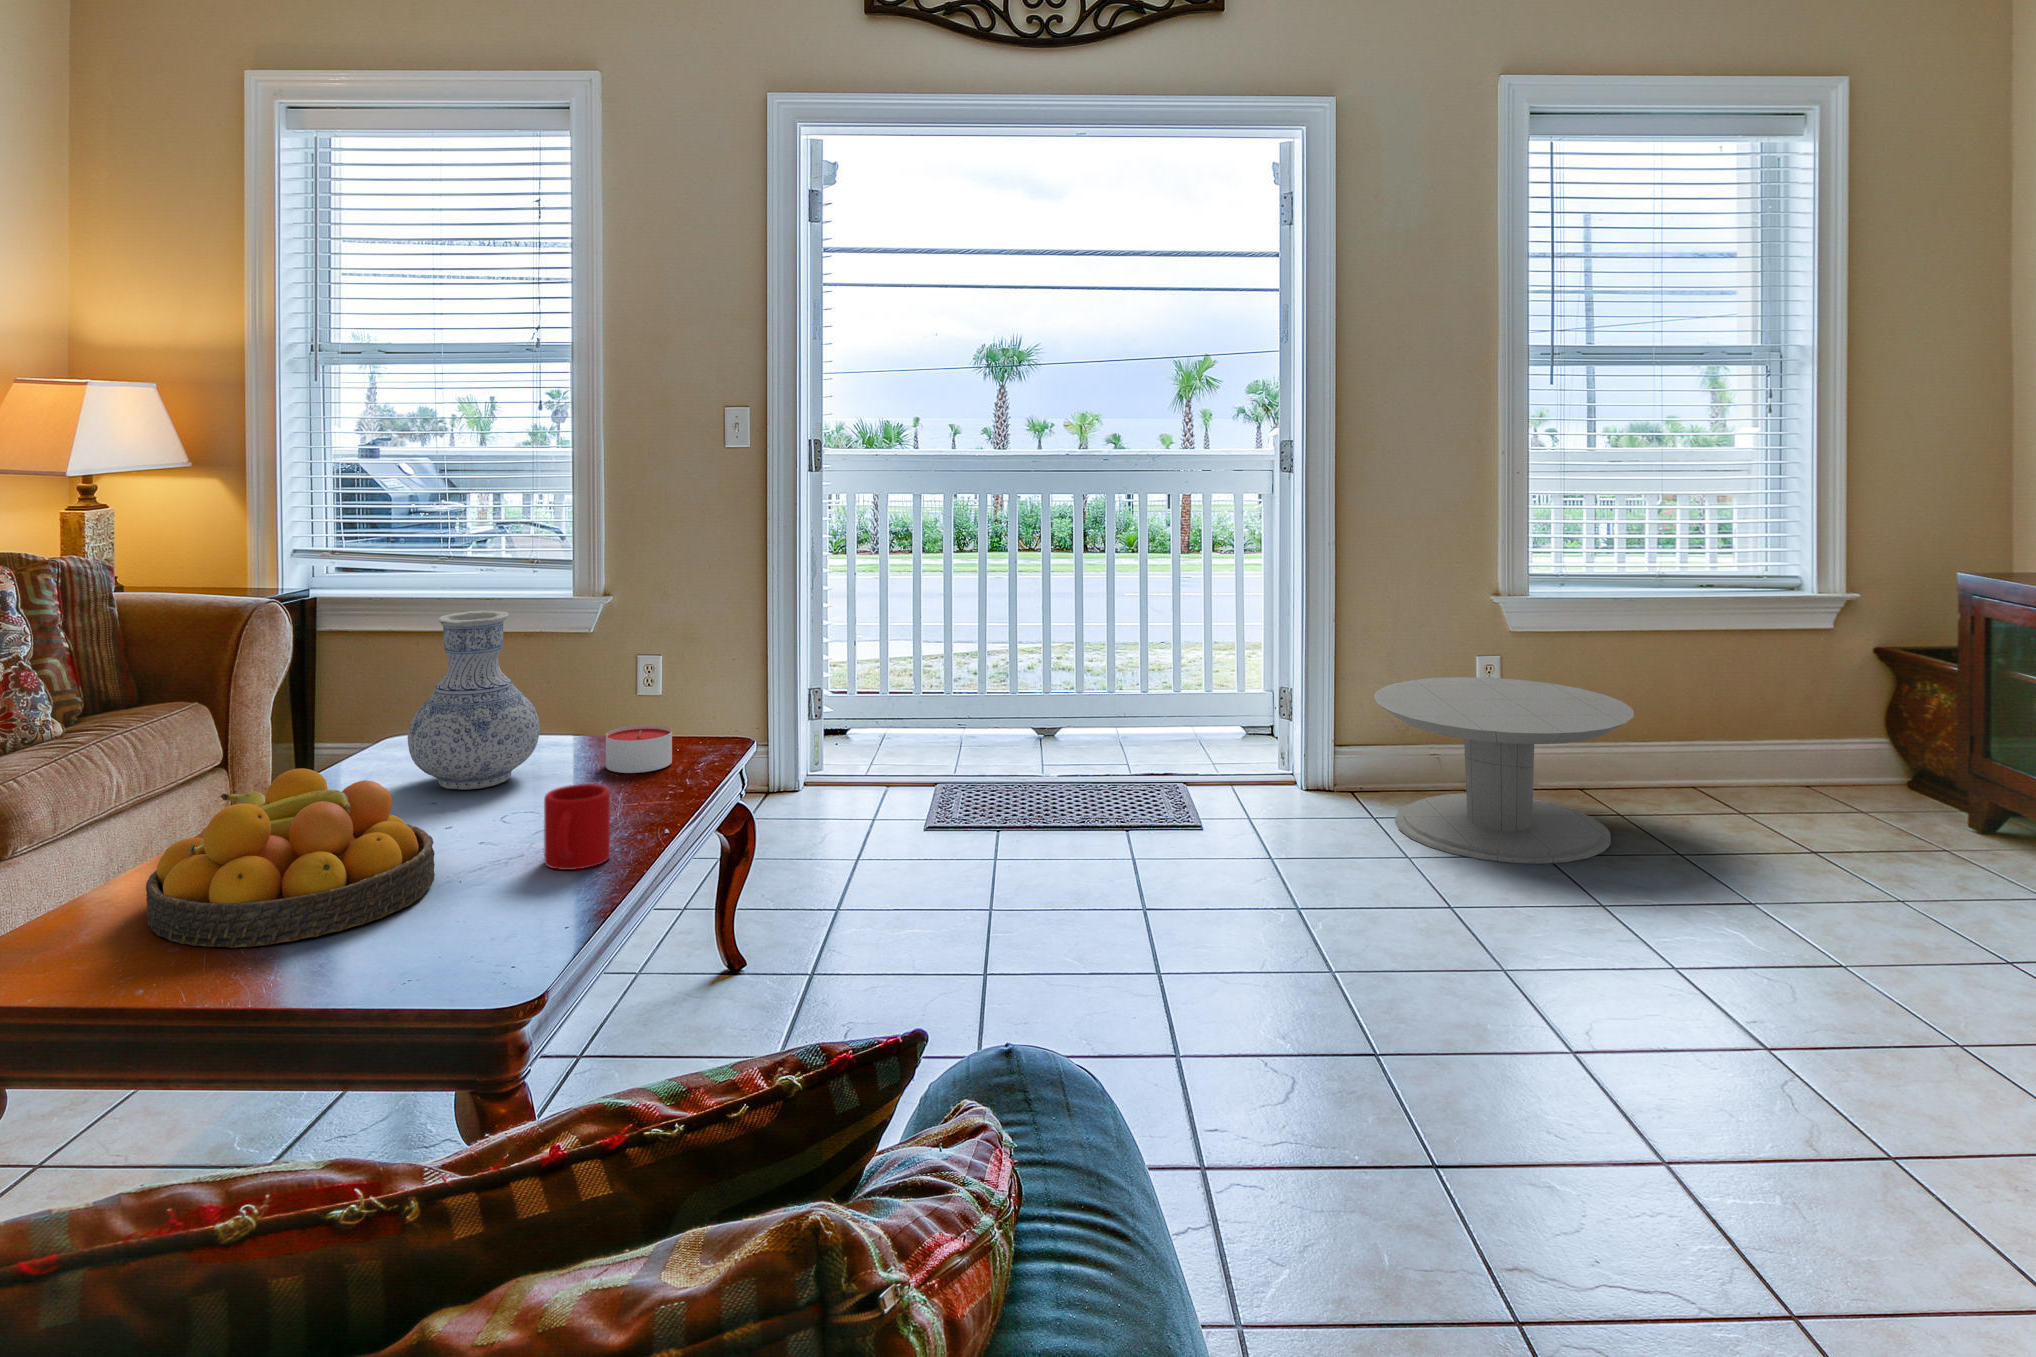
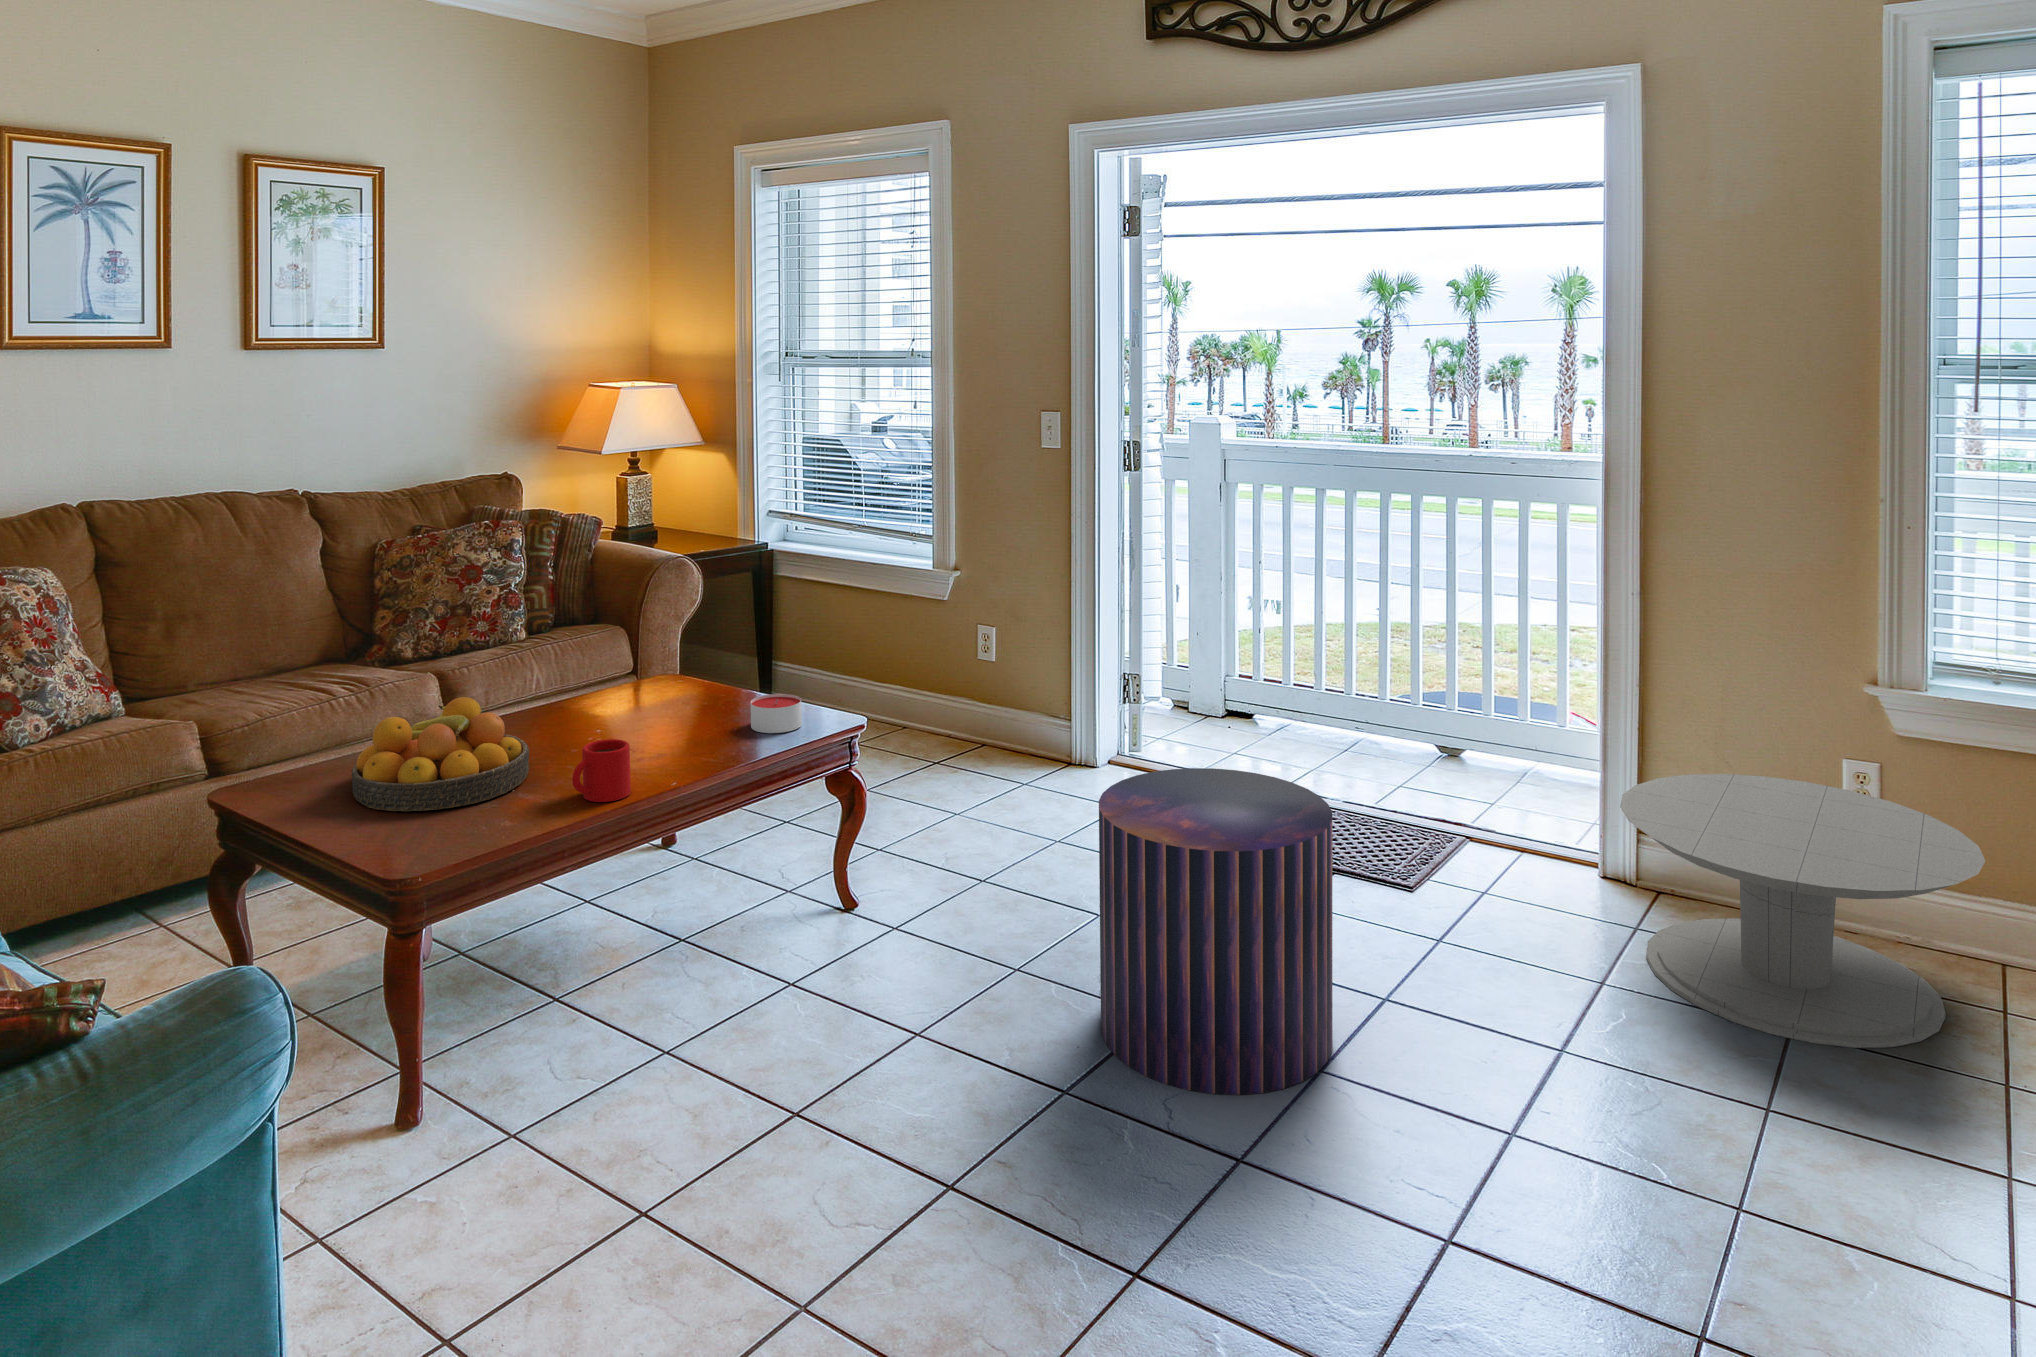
vase: present [408,610,539,790] -> none [618,592,711,725]
pouf: none [1099,718,1330,1025] -> present [1099,768,1332,1095]

